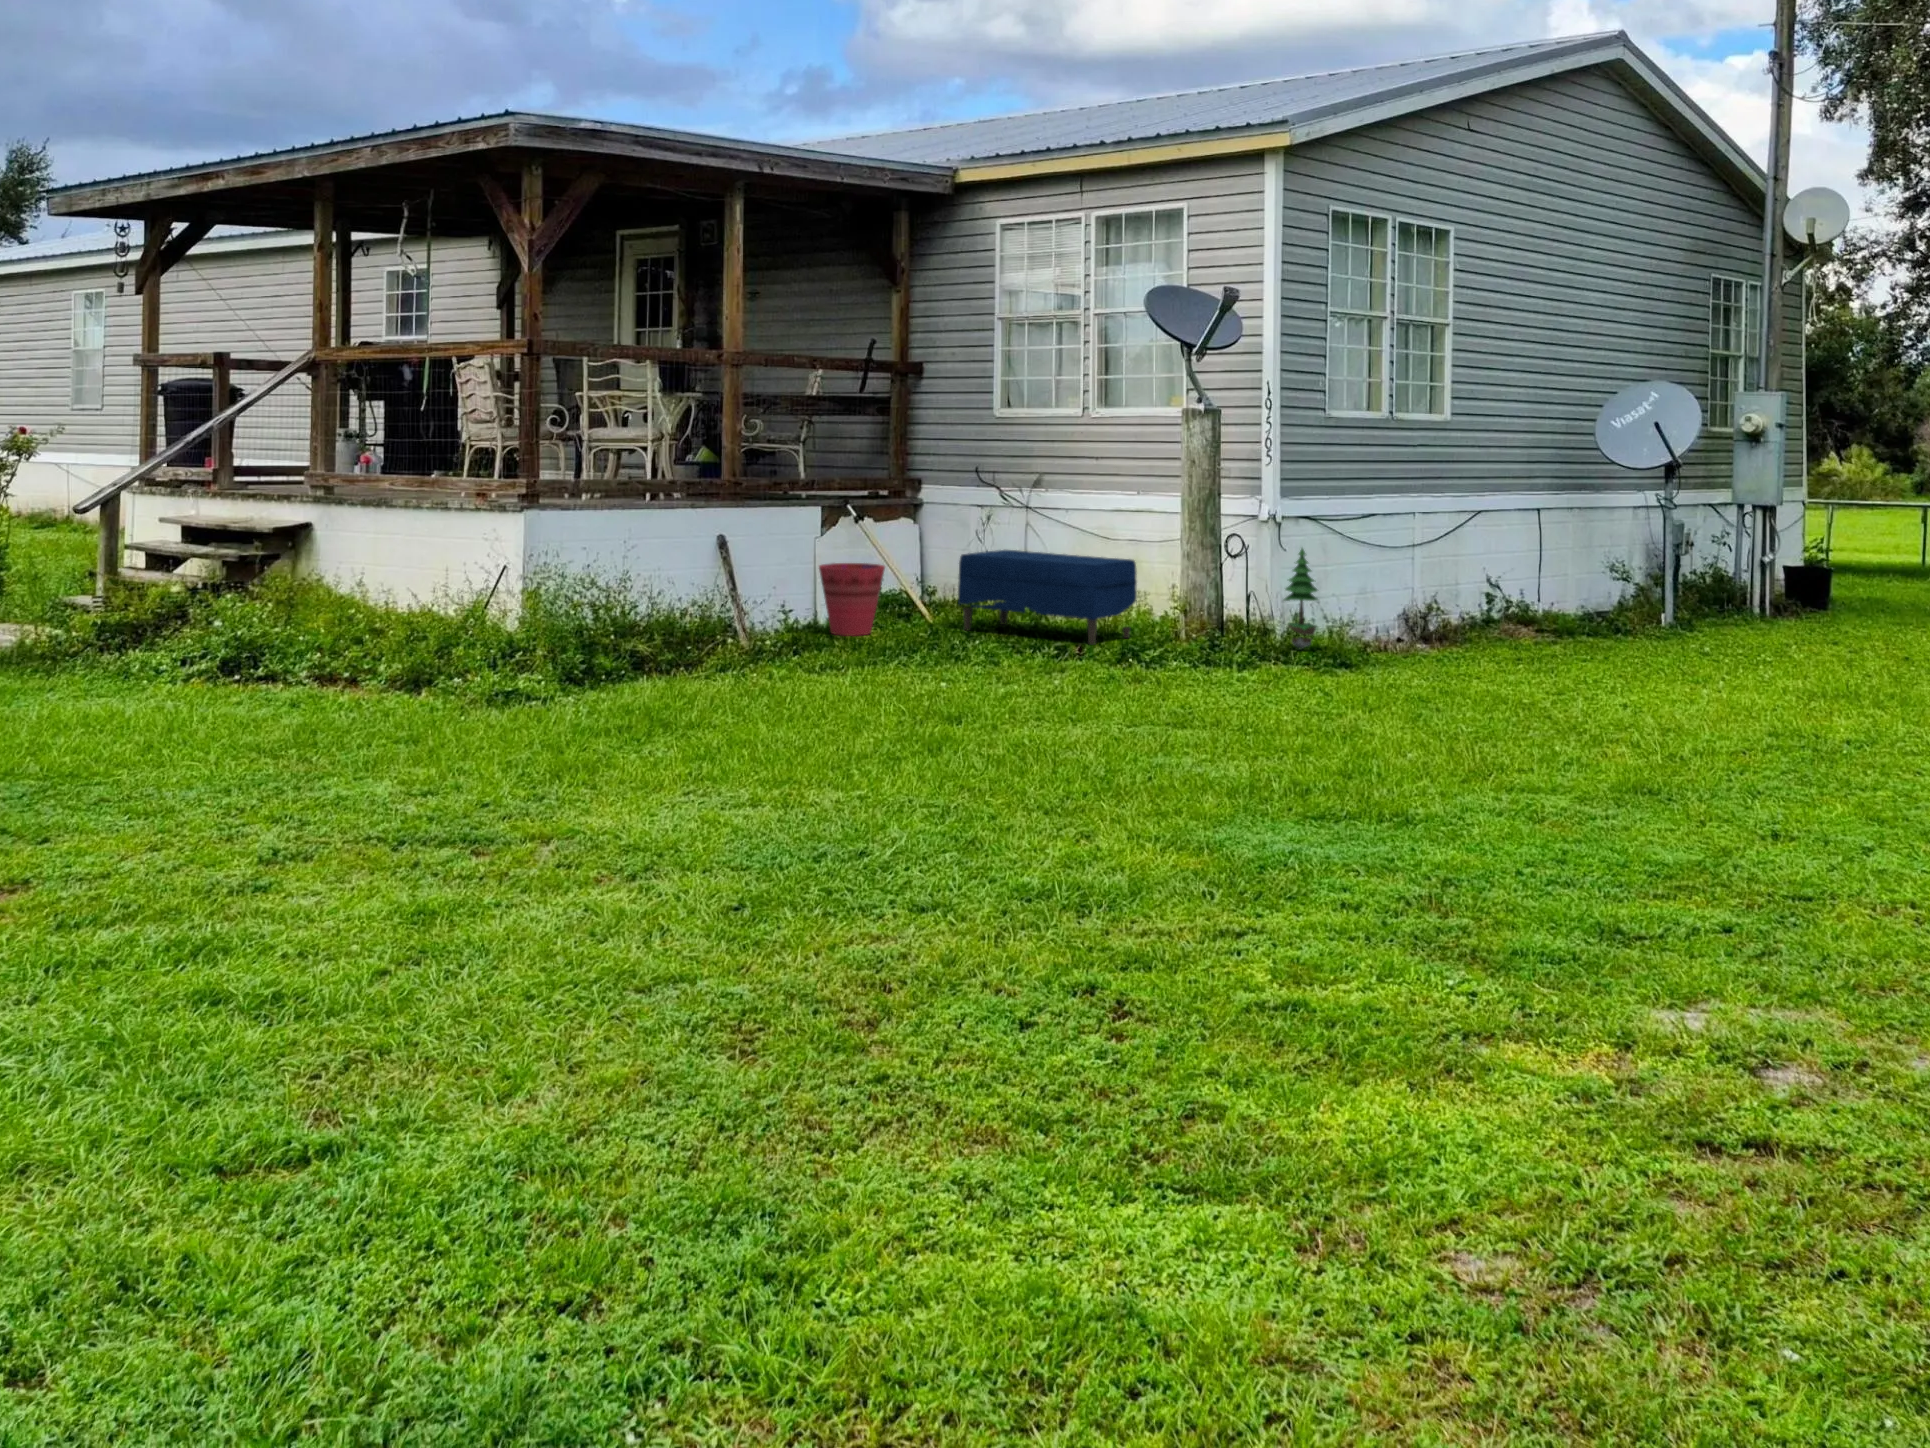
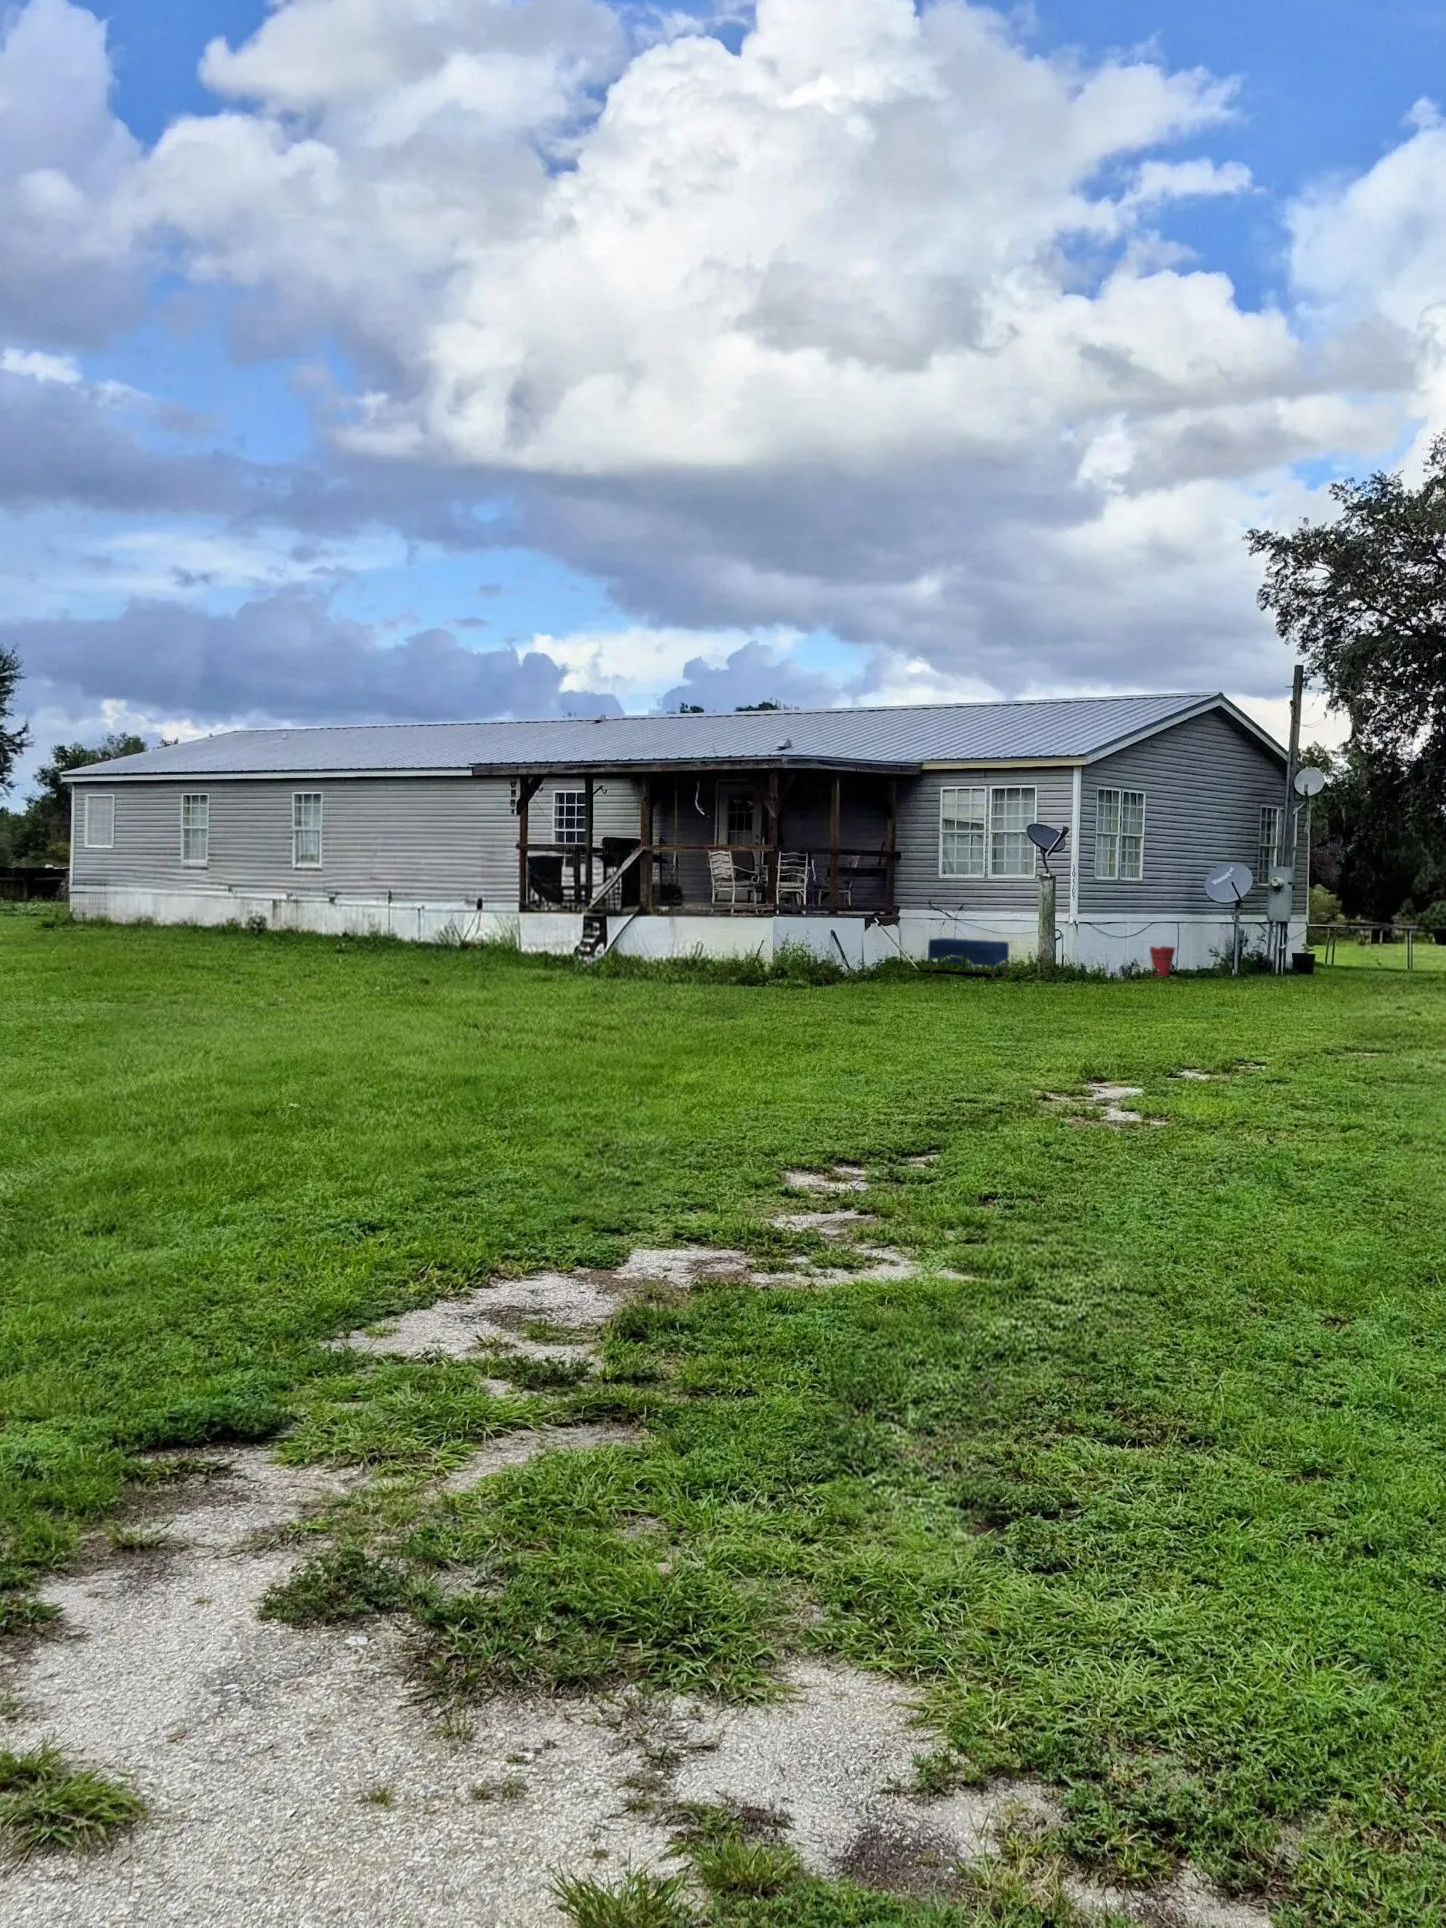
potted tree: present [1284,548,1318,649] -> none [1075,936,1091,980]
bucket: present [819,563,885,636] -> present [1150,946,1175,975]

